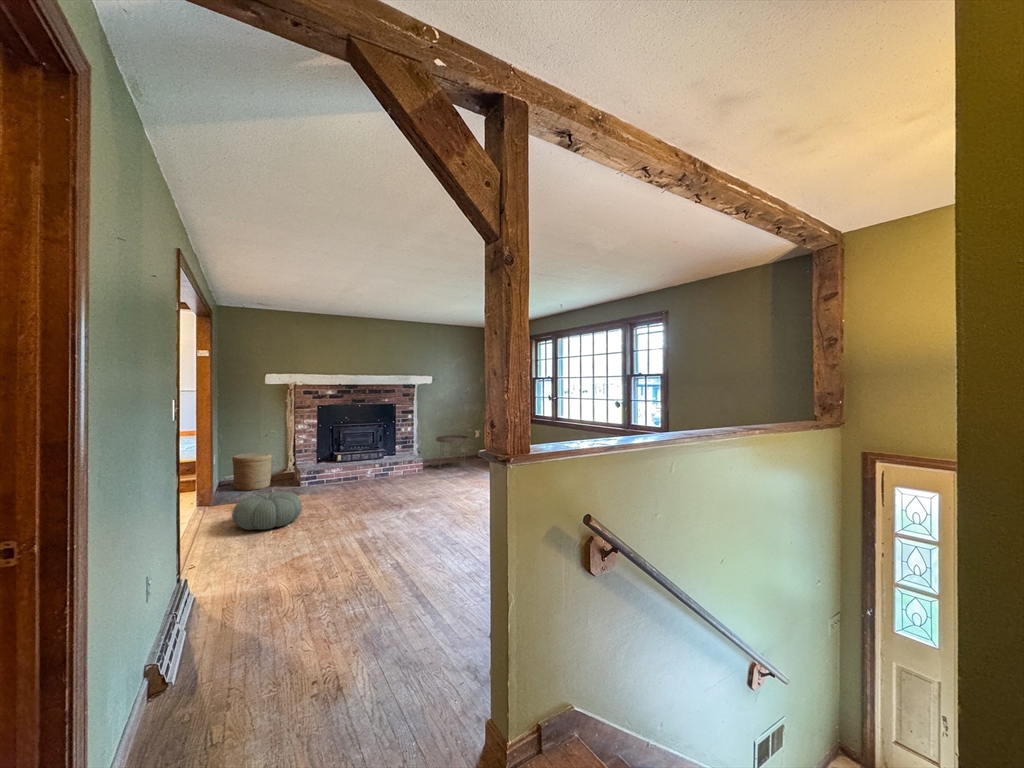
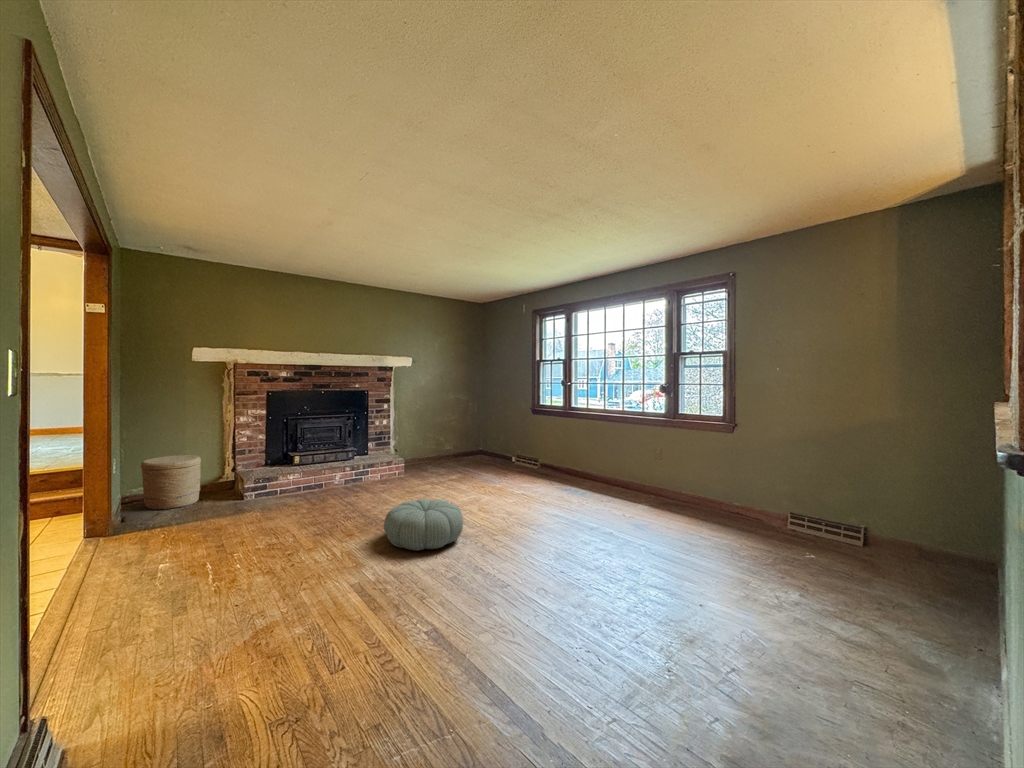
side table: present [436,435,469,443] -> none [419,429,460,471]
pouf: present [232,492,302,530] -> present [384,499,463,551]

